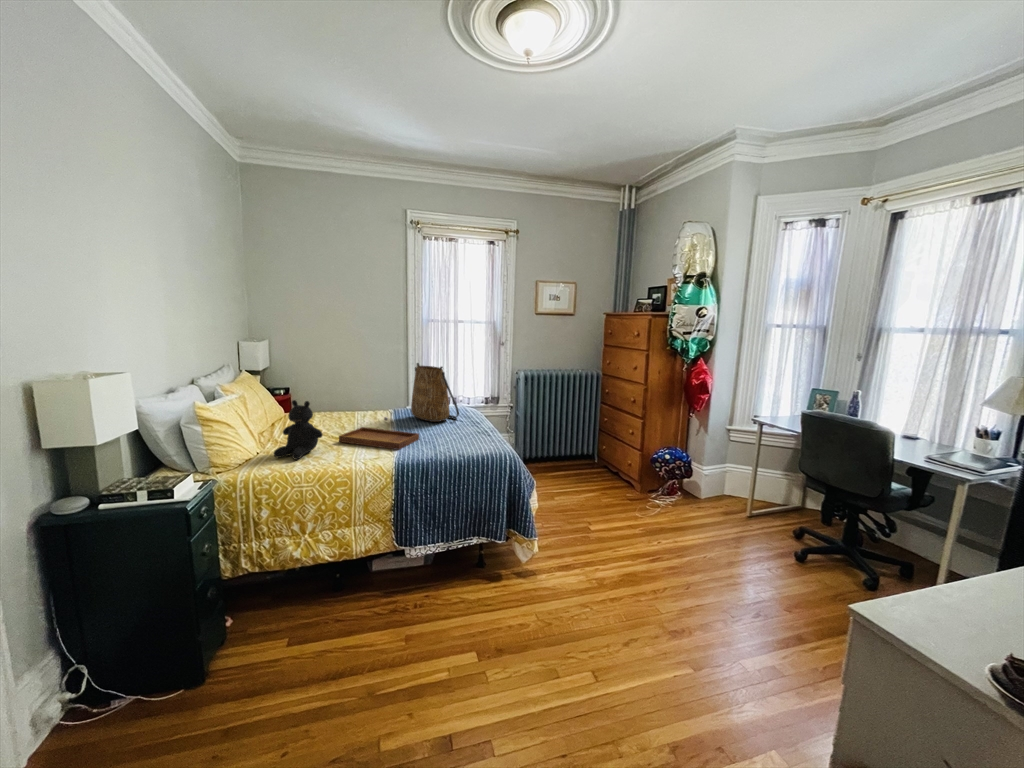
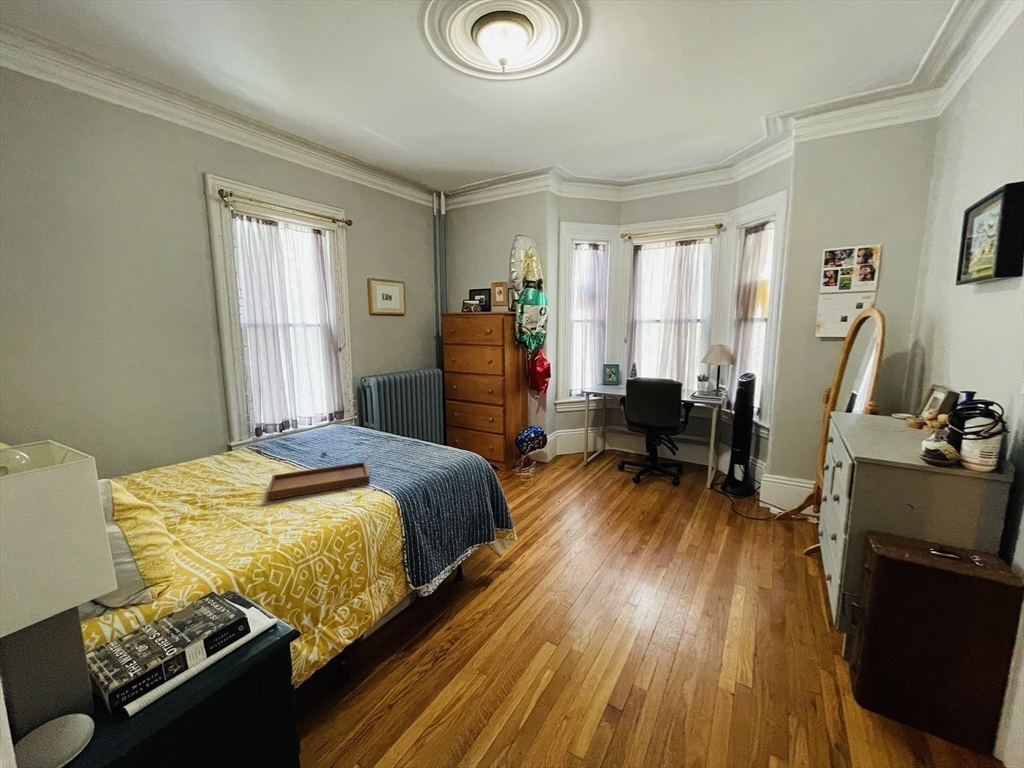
tote bag: present [411,363,459,422] -> none [290,381,362,451]
teddy bear: present [274,400,323,459] -> none [200,450,277,544]

